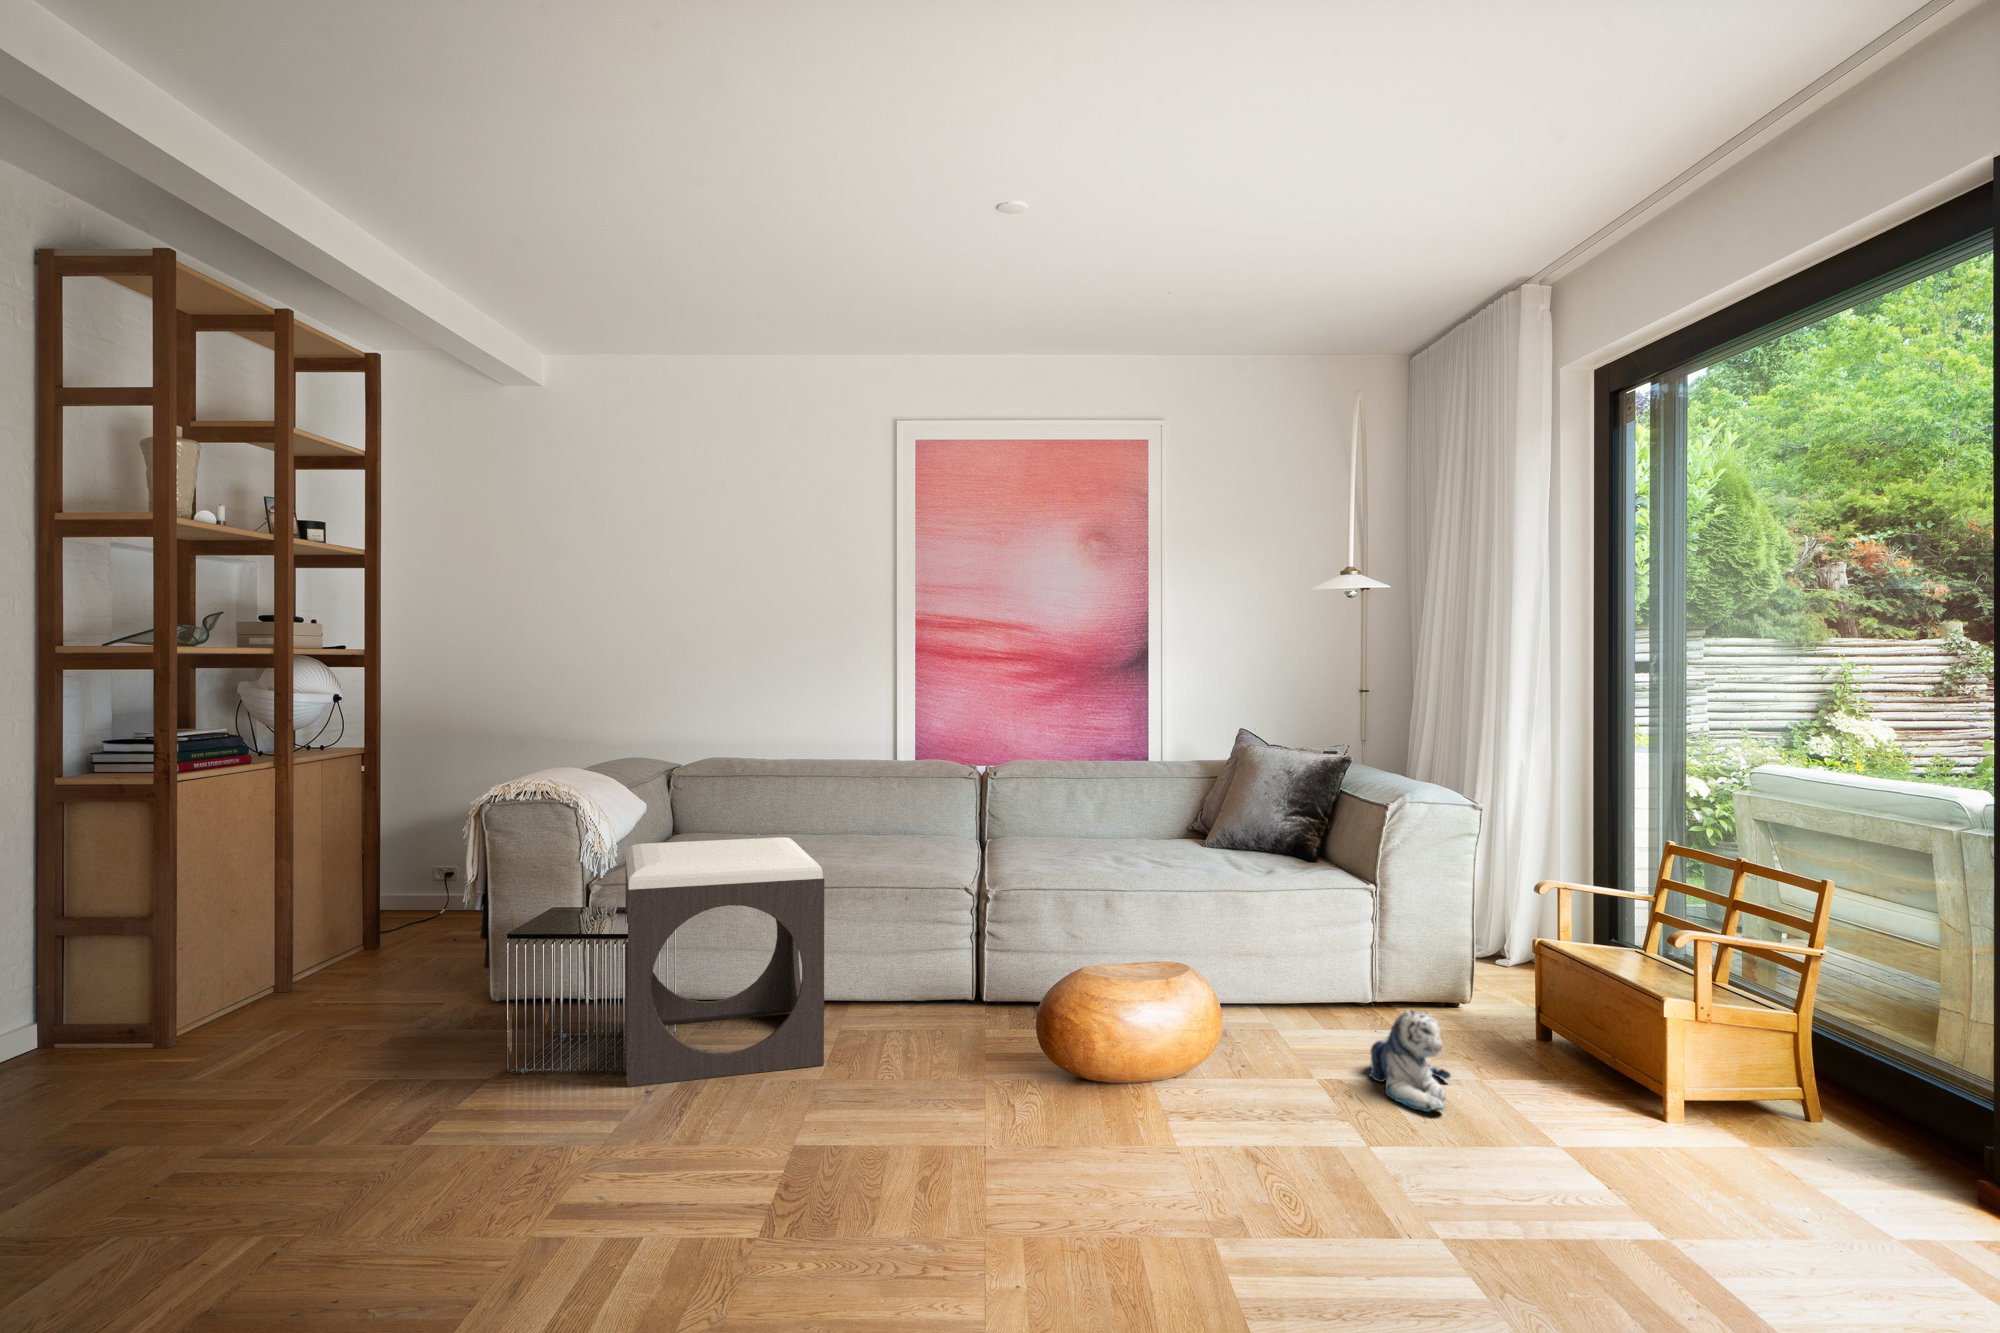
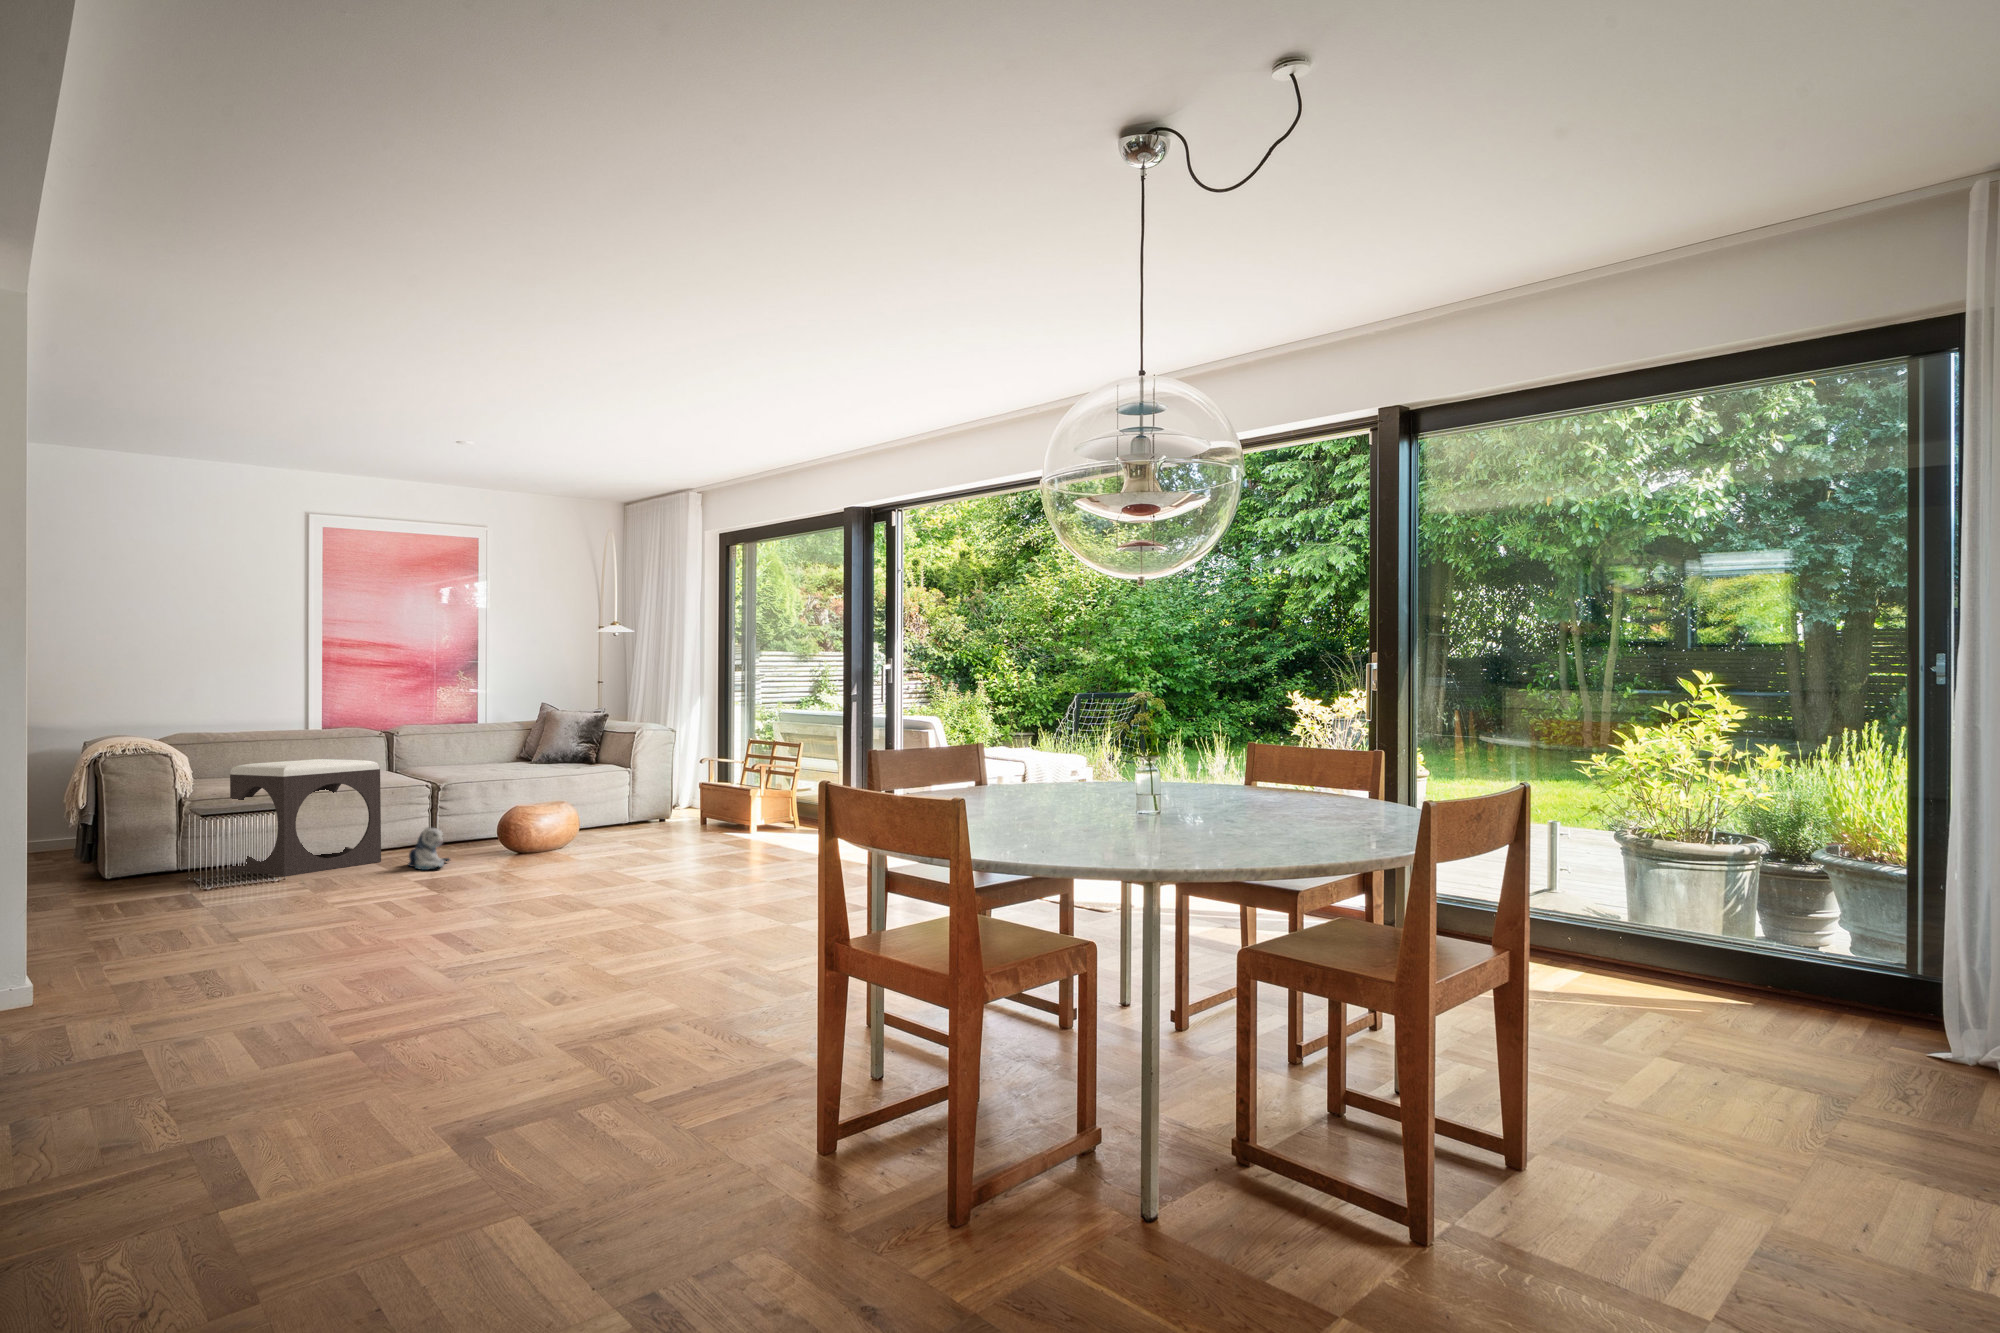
plush toy: present [1369,1010,1451,1112] -> present [408,828,450,870]

